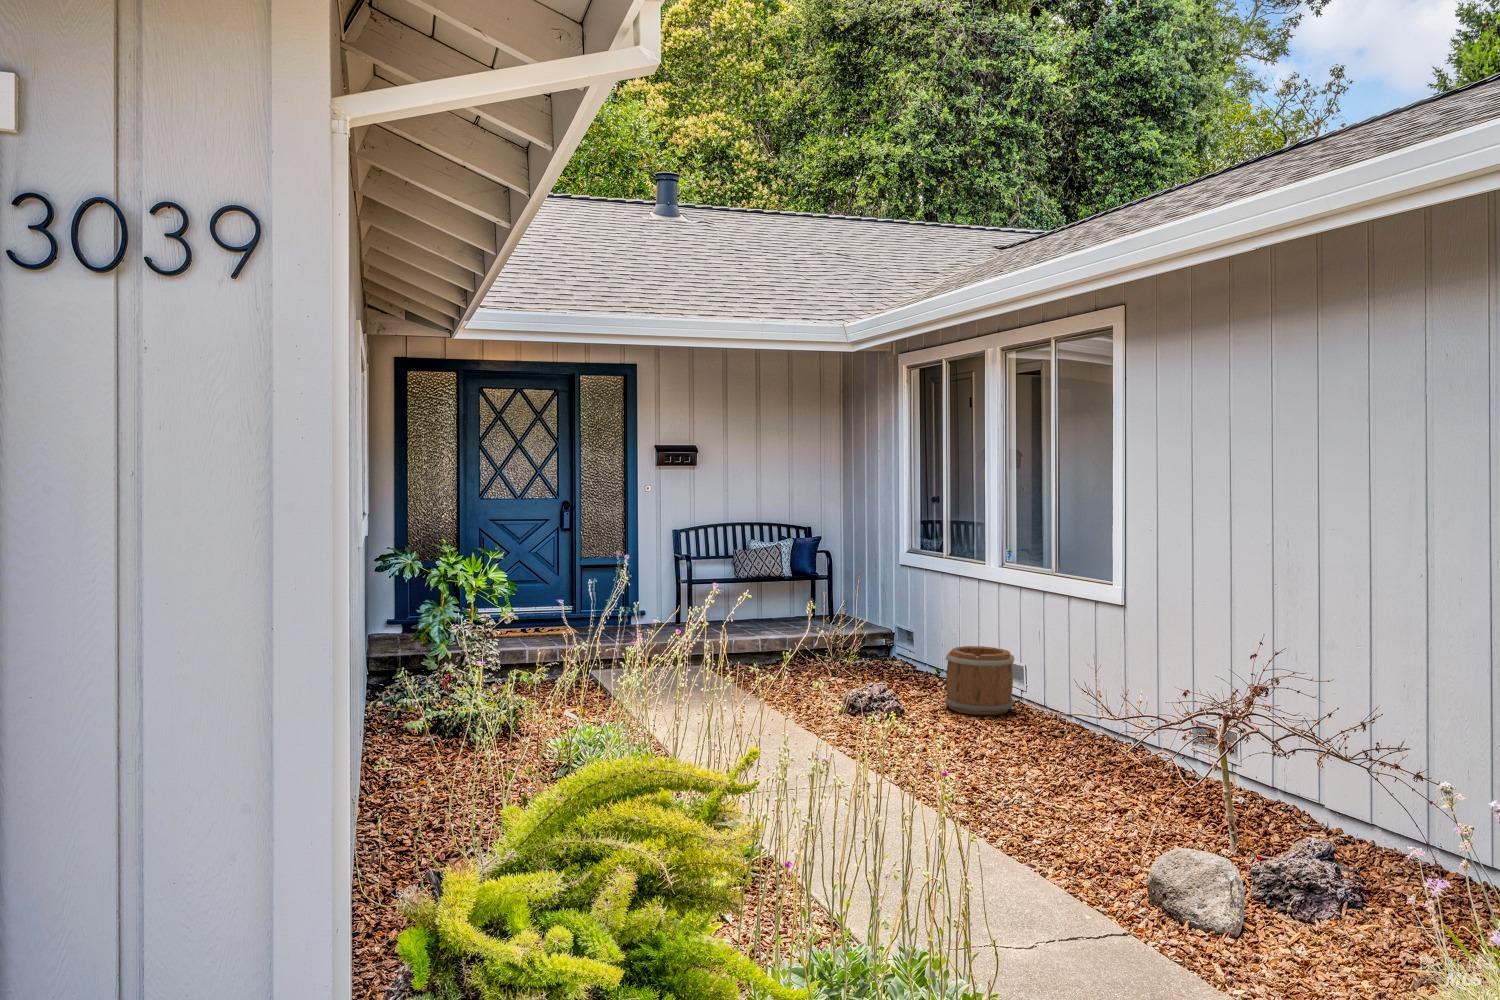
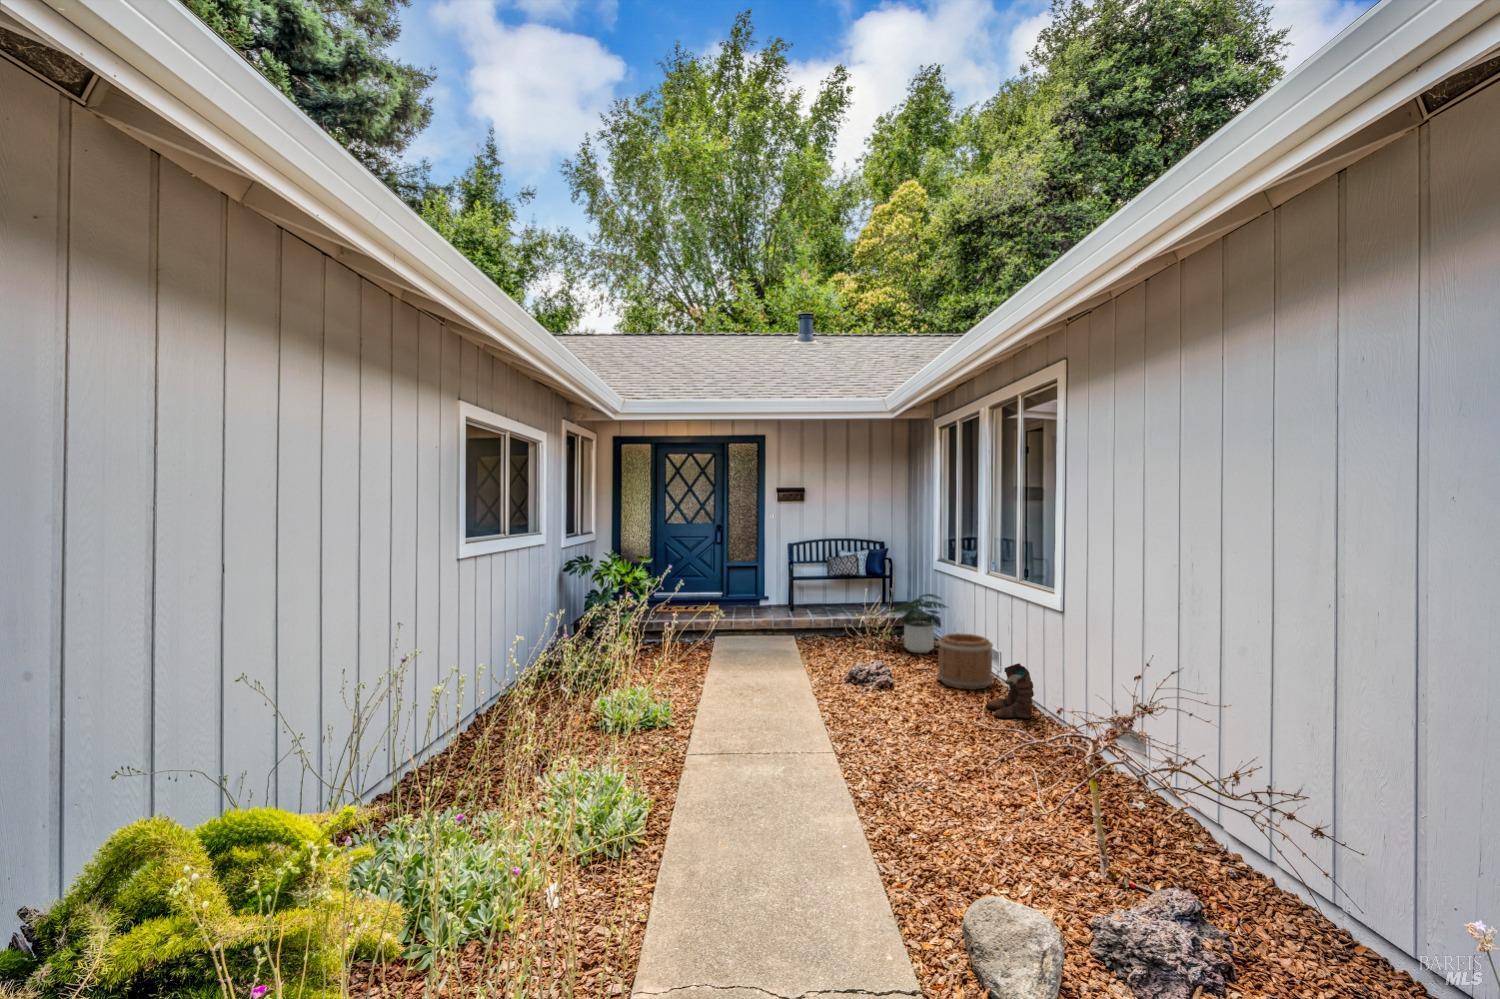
potted plant: none [846,599,936,680] -> present [888,594,947,653]
boots: none [1024,674,1084,740] -> present [986,663,1034,719]

